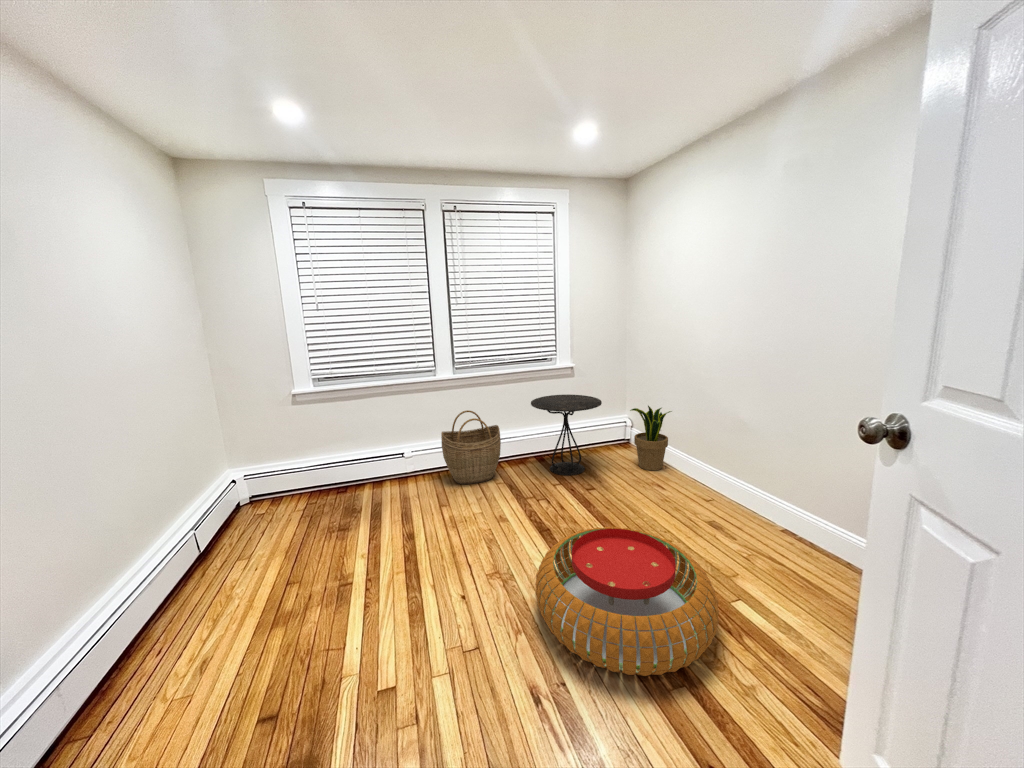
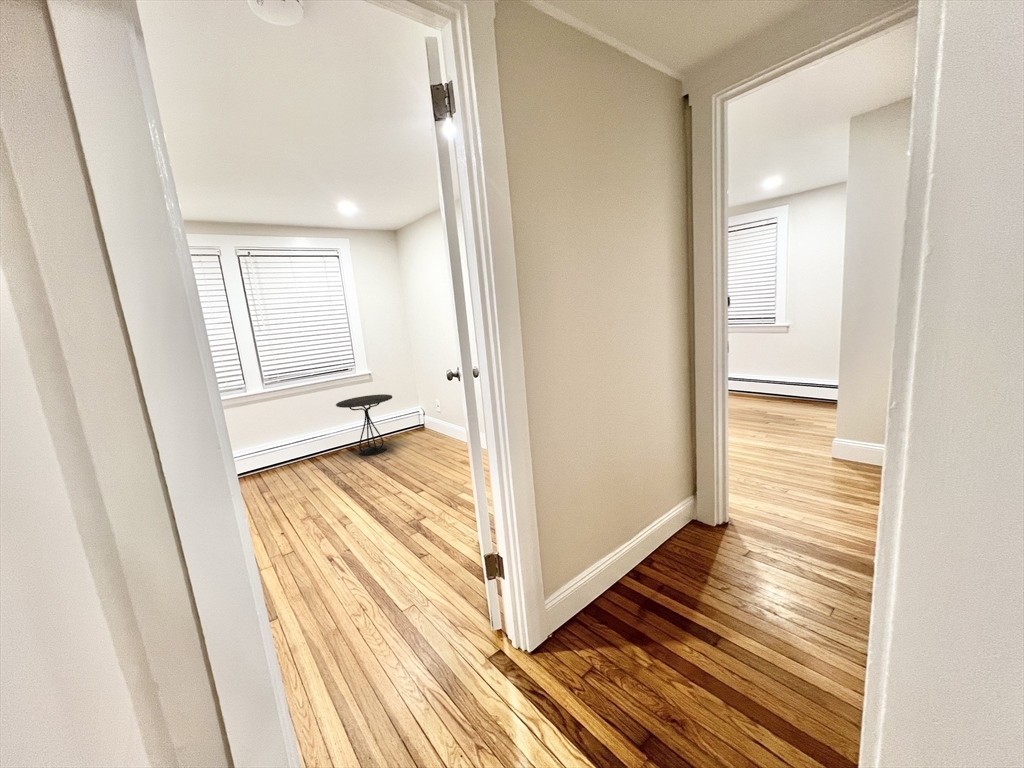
potted plant: present [630,406,671,470] -> none [415,395,444,441]
woven basket: present [441,410,501,484] -> none [256,417,313,477]
pouf: present [535,527,719,676] -> none [332,466,442,537]

